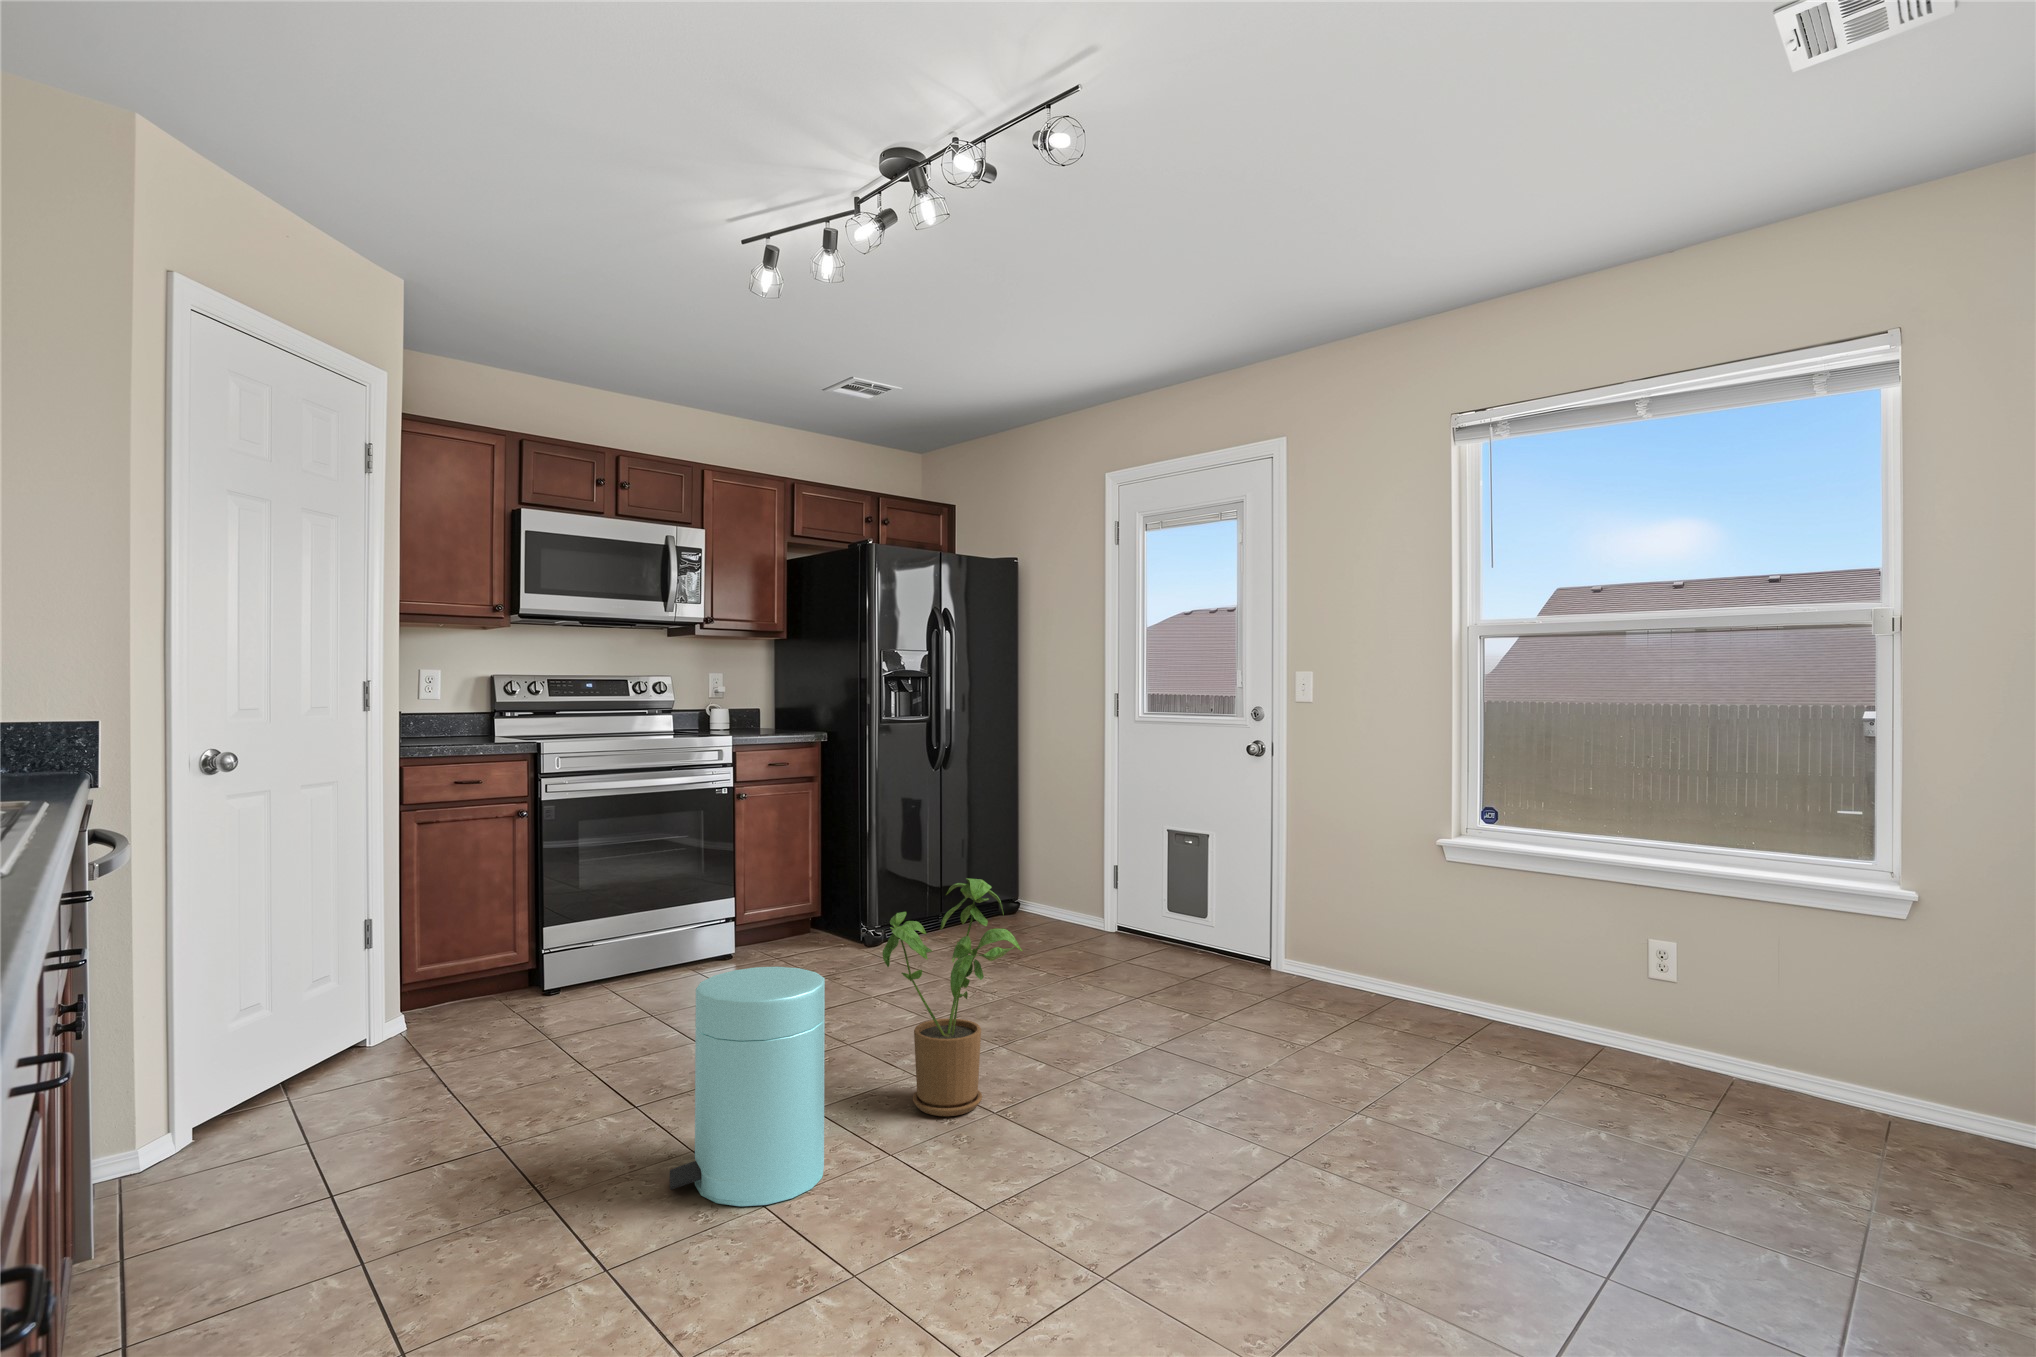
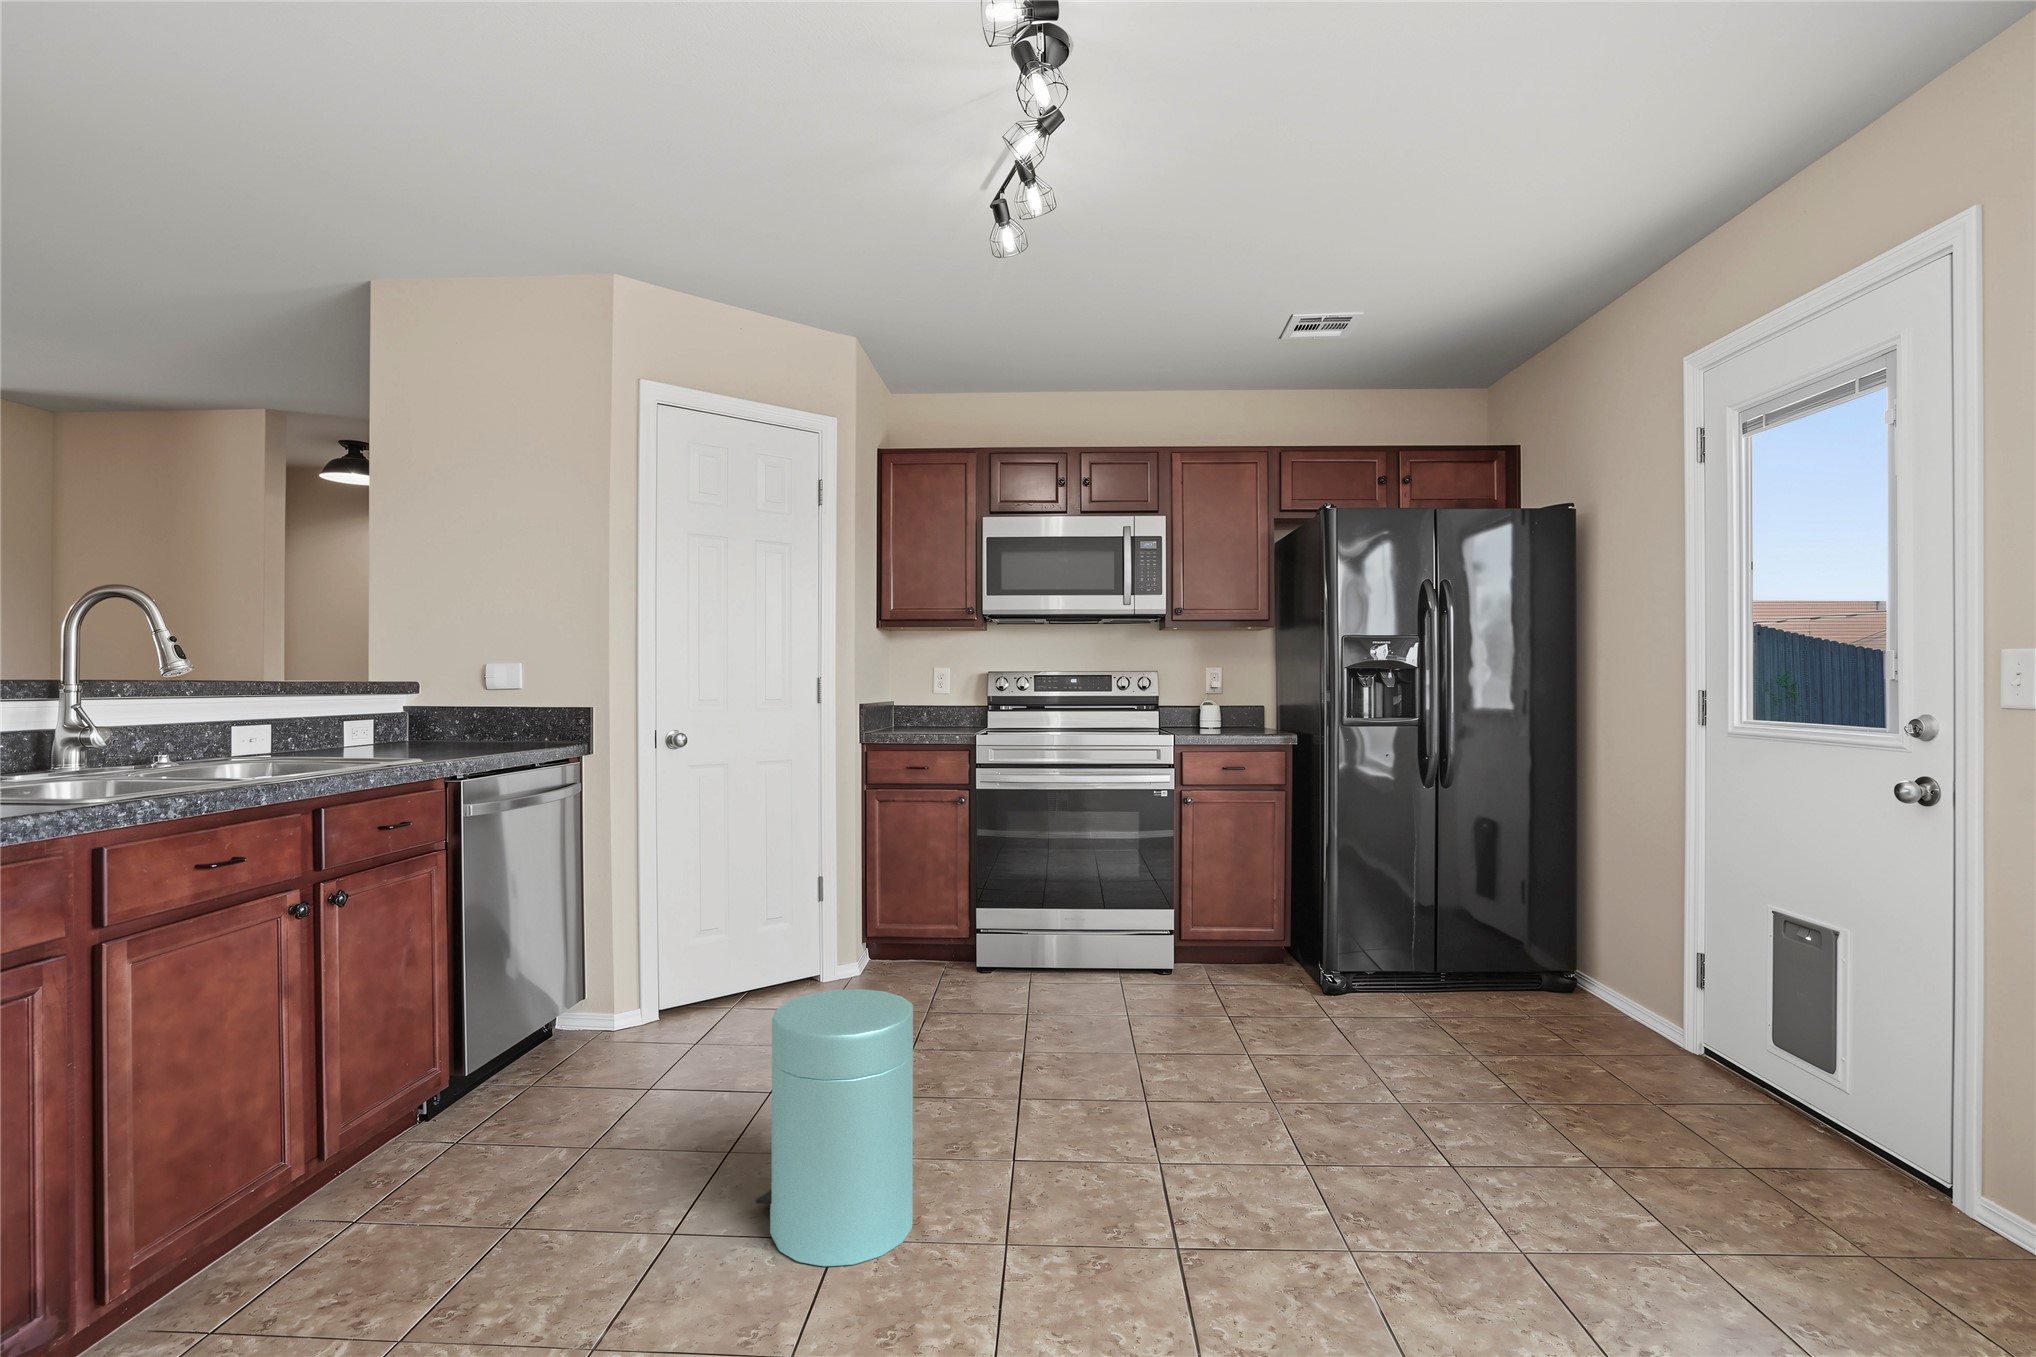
house plant: present [883,878,1022,1116] -> none [1051,935,1215,1248]

